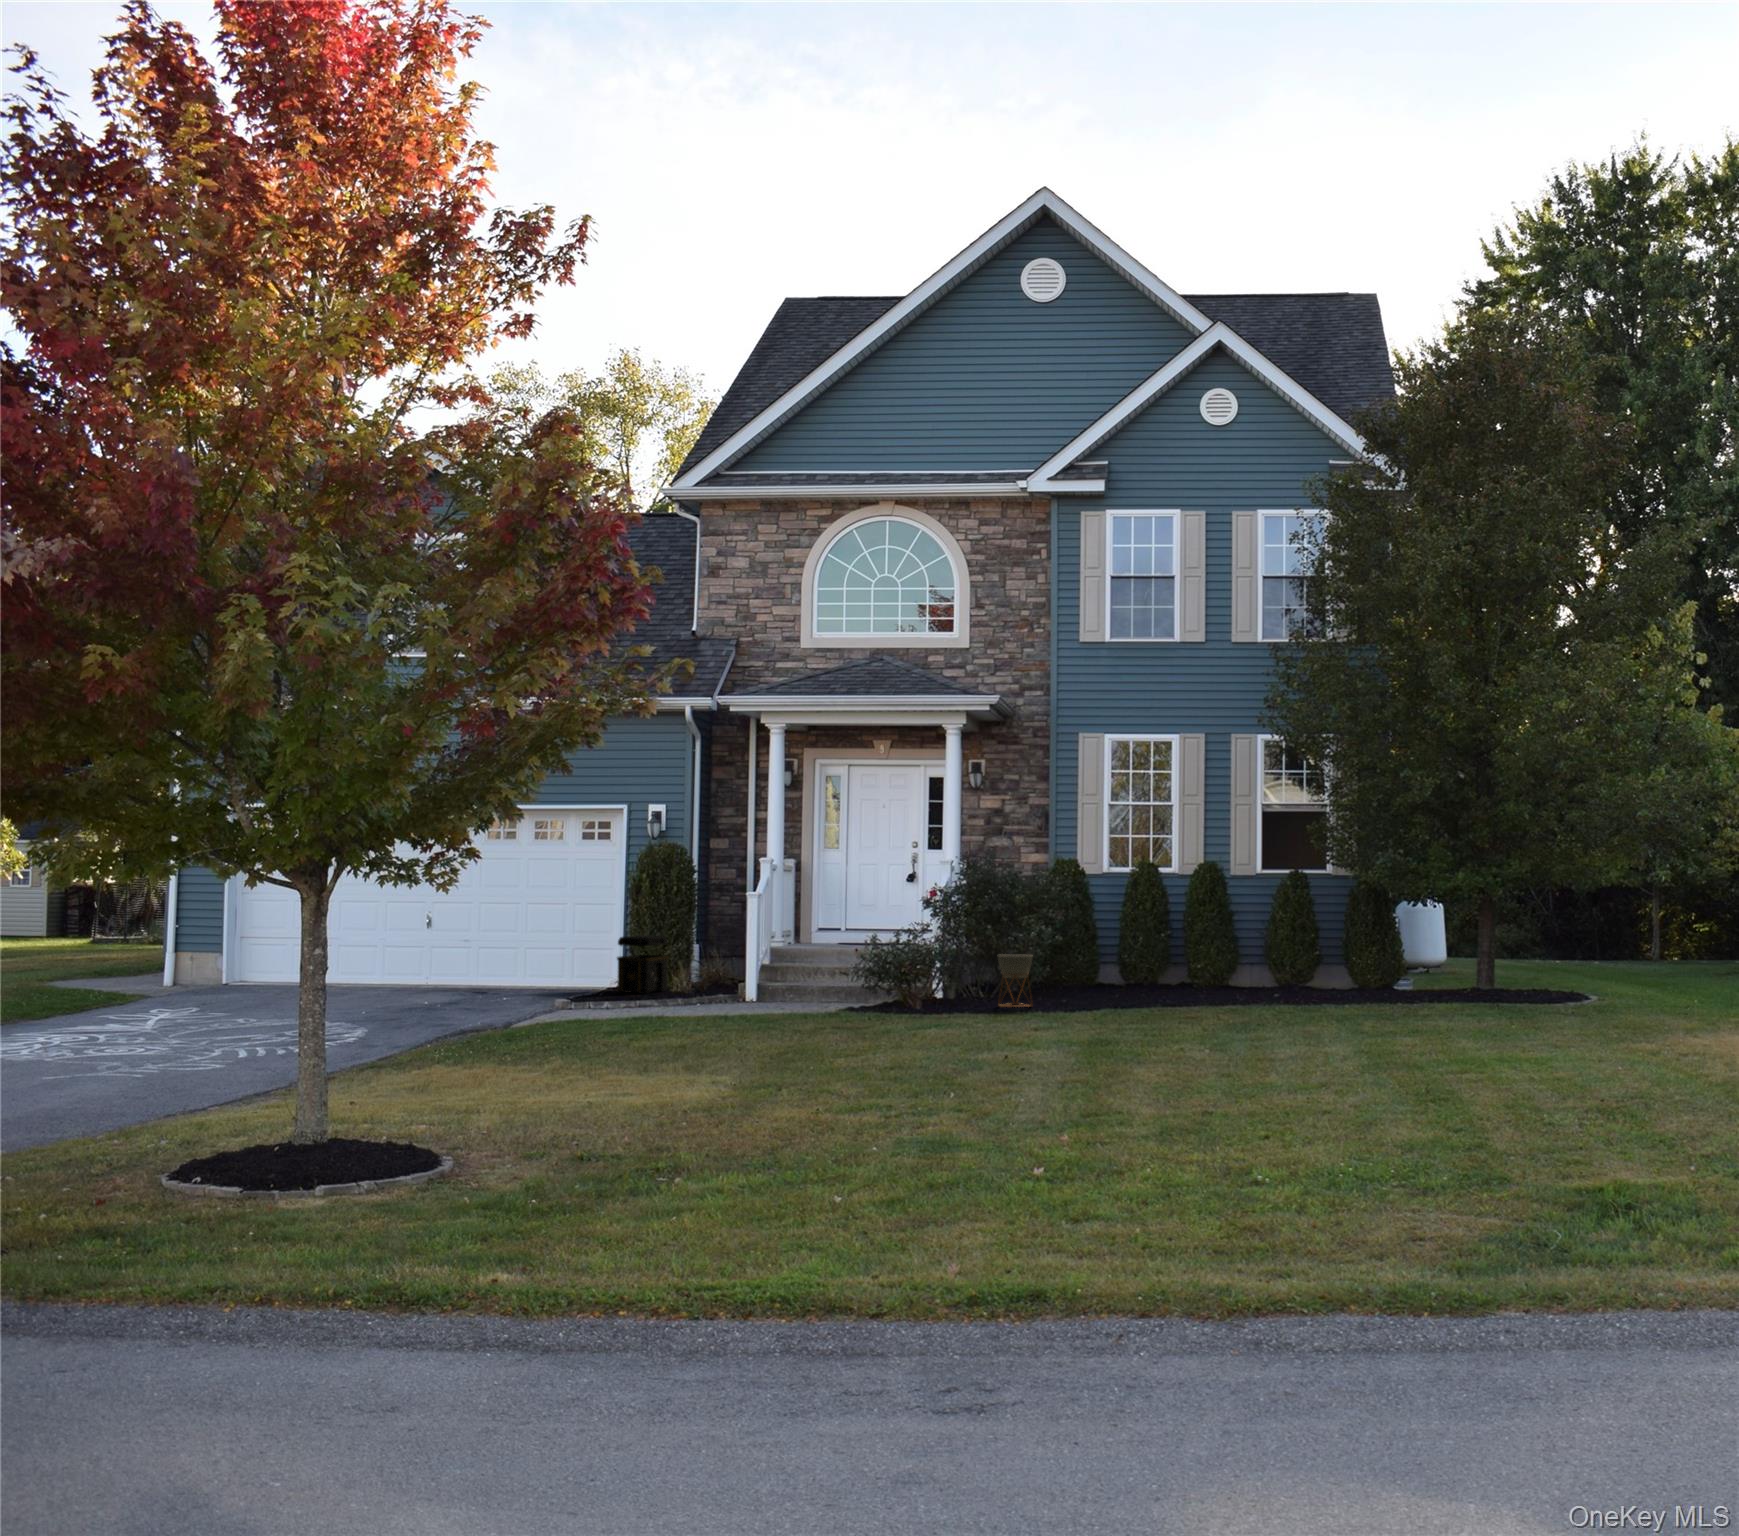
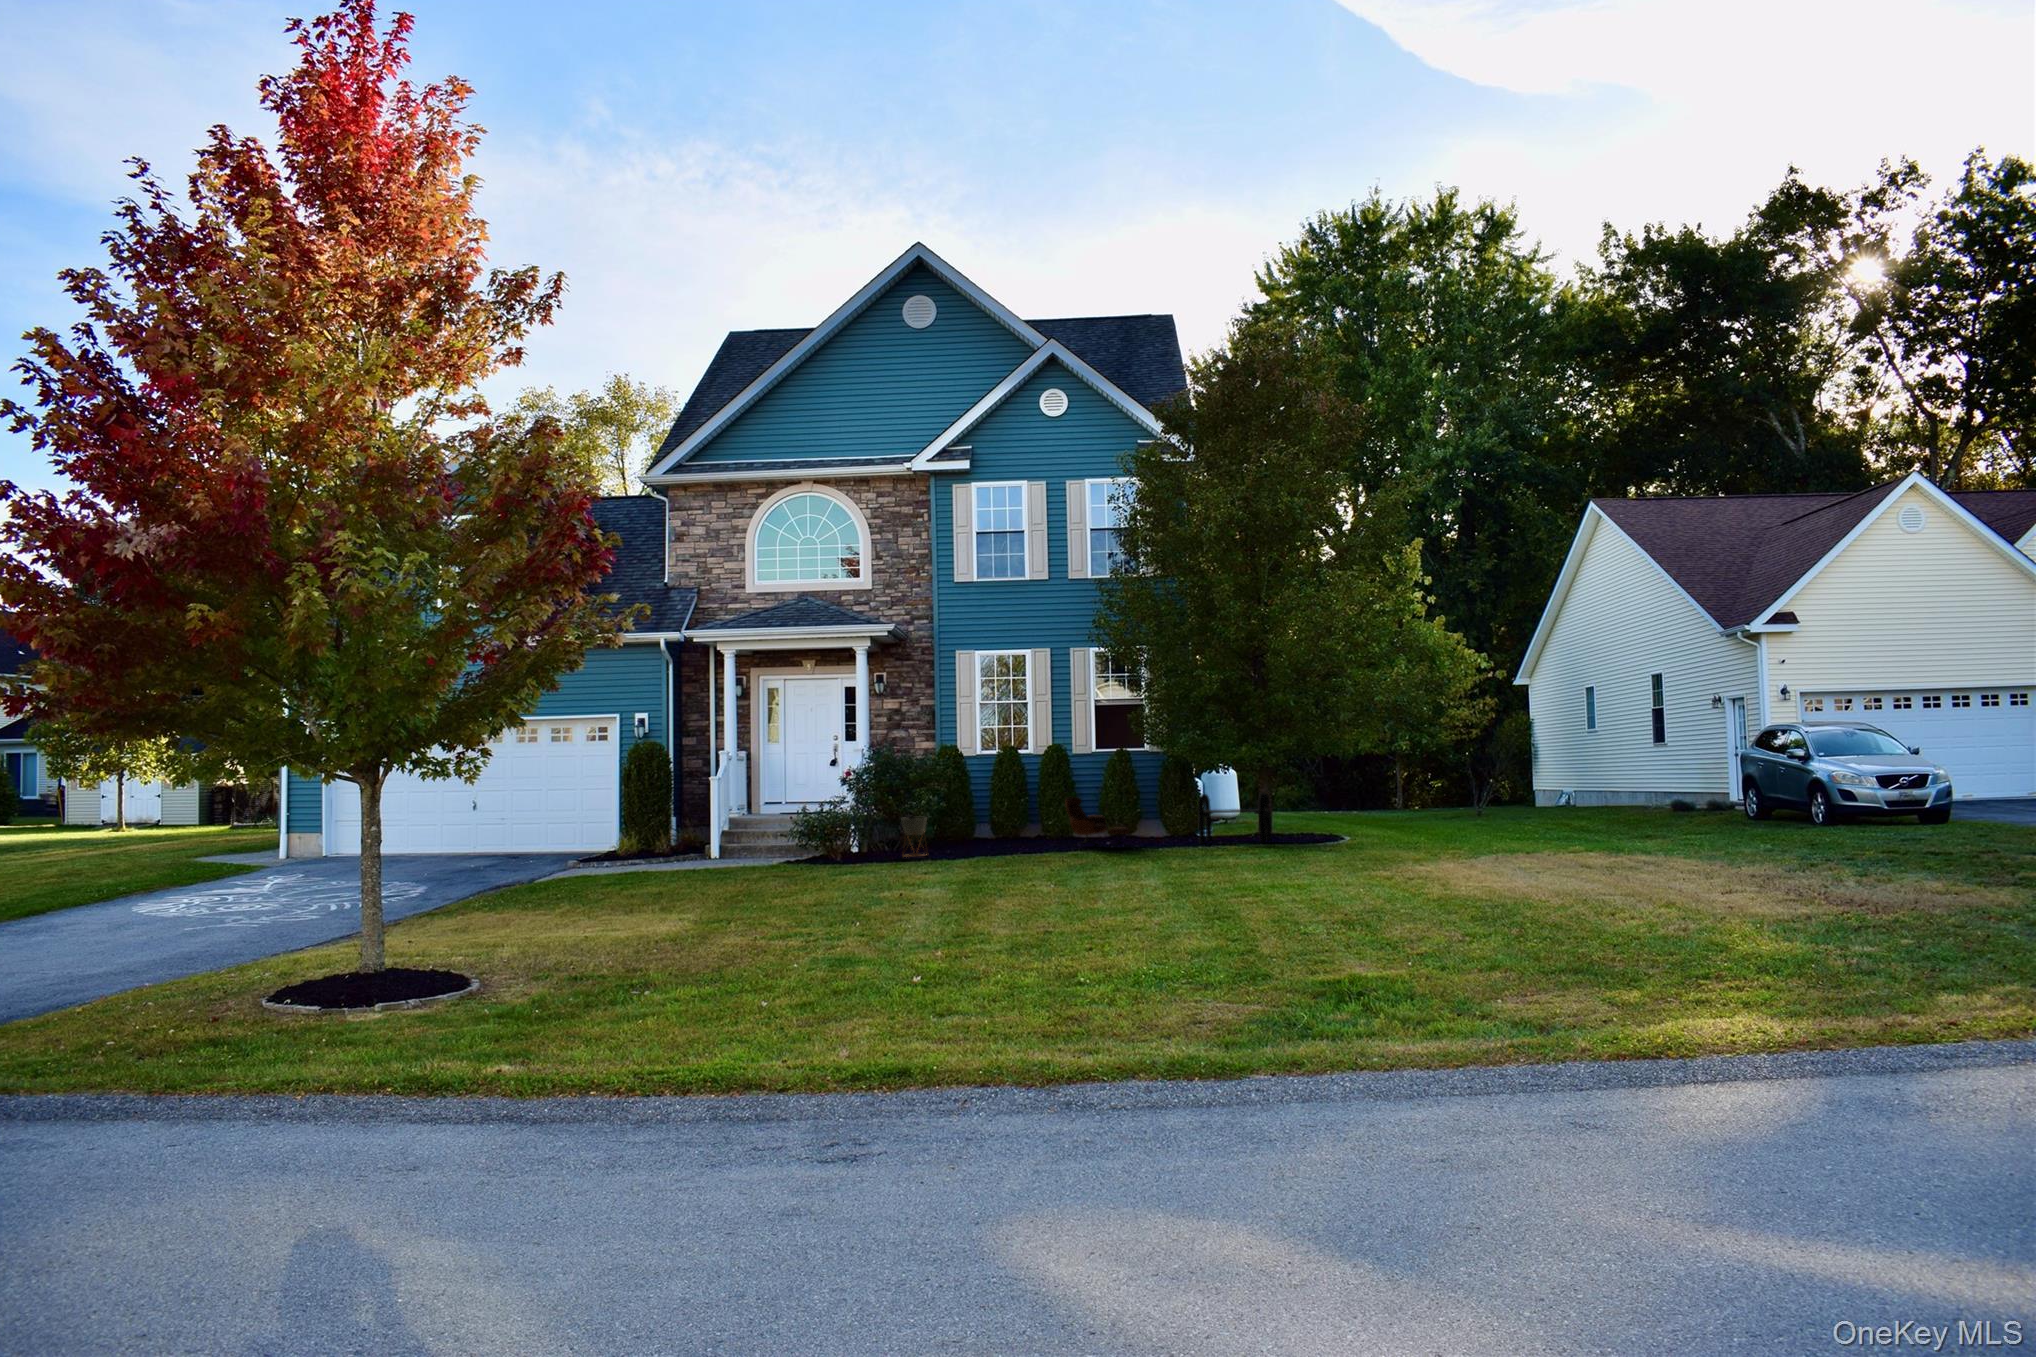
toolbox: present [617,935,669,994] -> none [605,816,647,862]
lounge chair: none [1220,936,1311,1009] -> present [1065,796,1129,846]
bench: none [1406,941,1509,1013] -> present [1198,793,1271,843]

